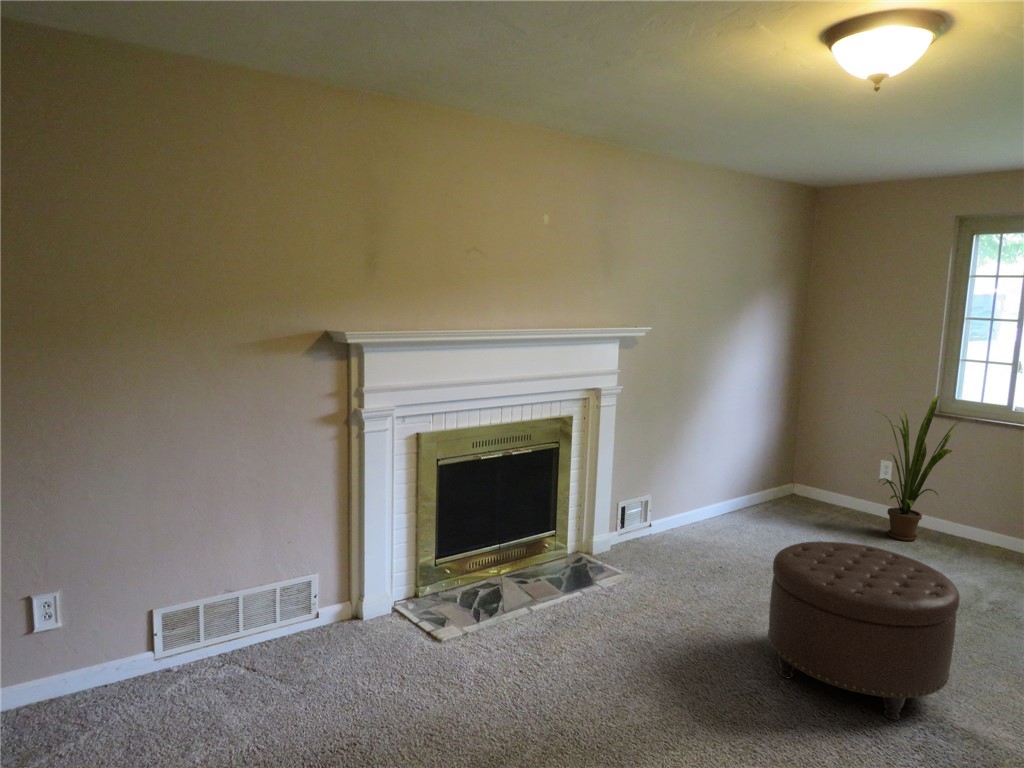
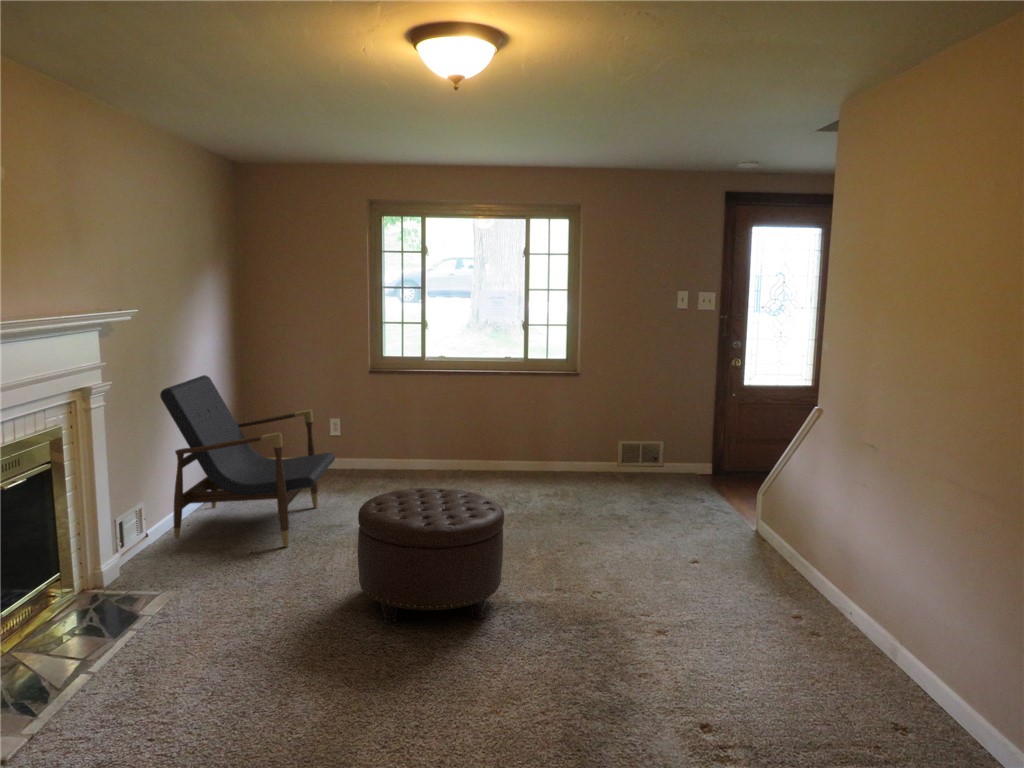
house plant: present [877,396,962,541] -> none [331,353,403,486]
lounge chair: none [674,398,842,571] -> present [160,375,335,547]

